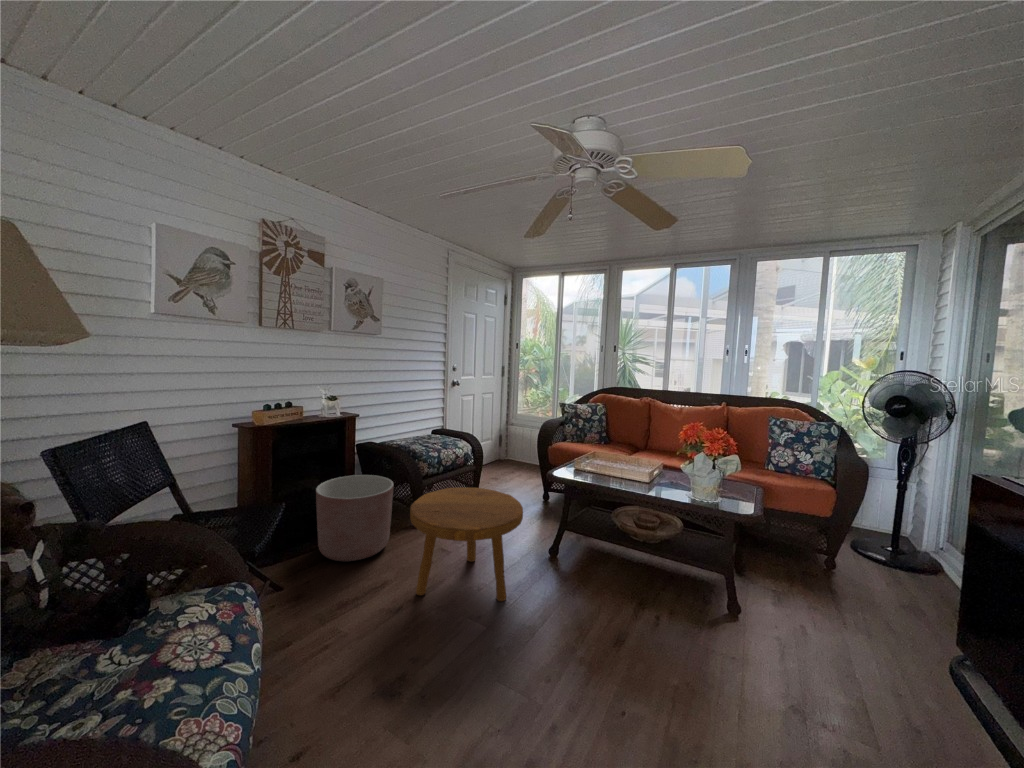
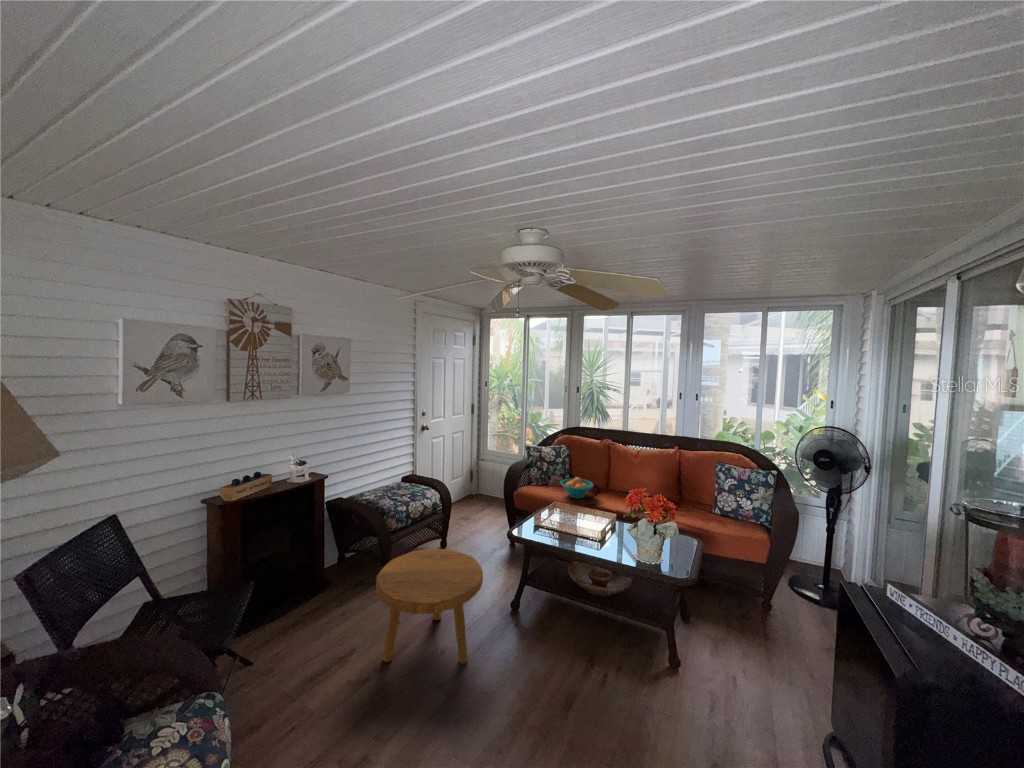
fruit bowl: none [598,431,634,452] -> present [561,477,593,498]
planter: present [316,475,393,561] -> none [286,536,362,627]

